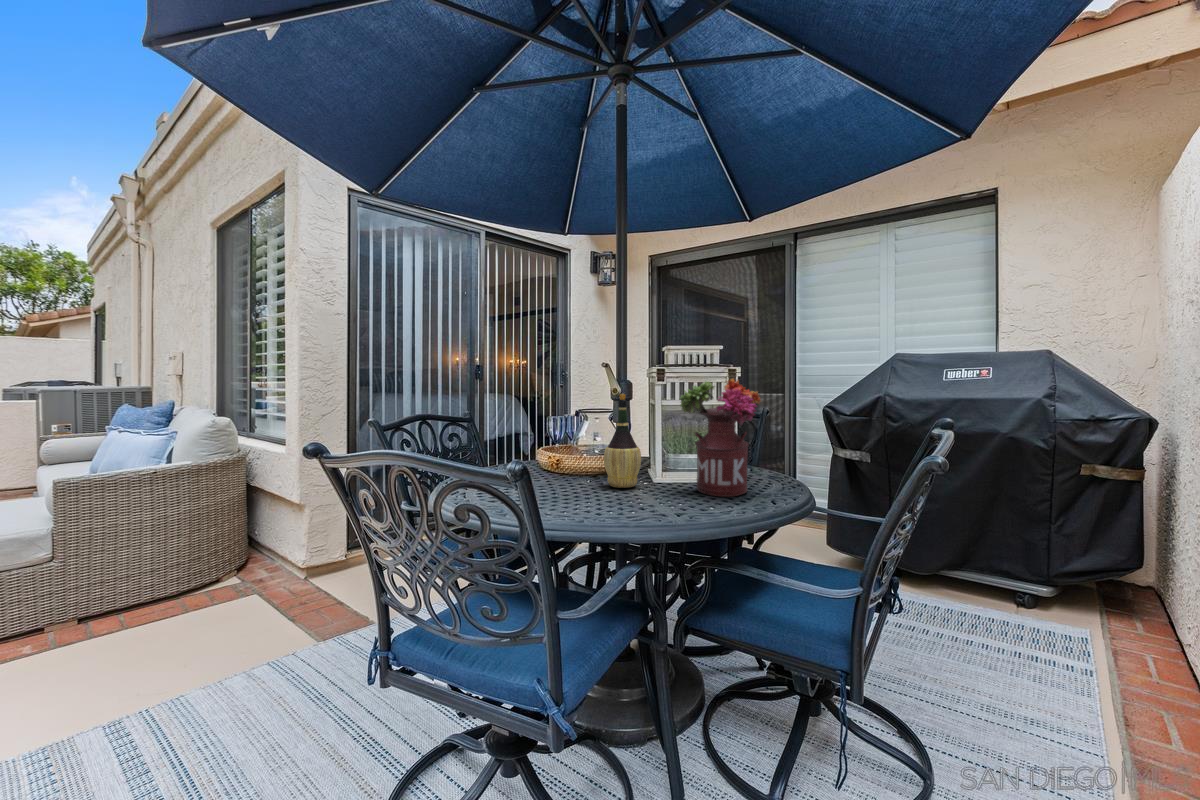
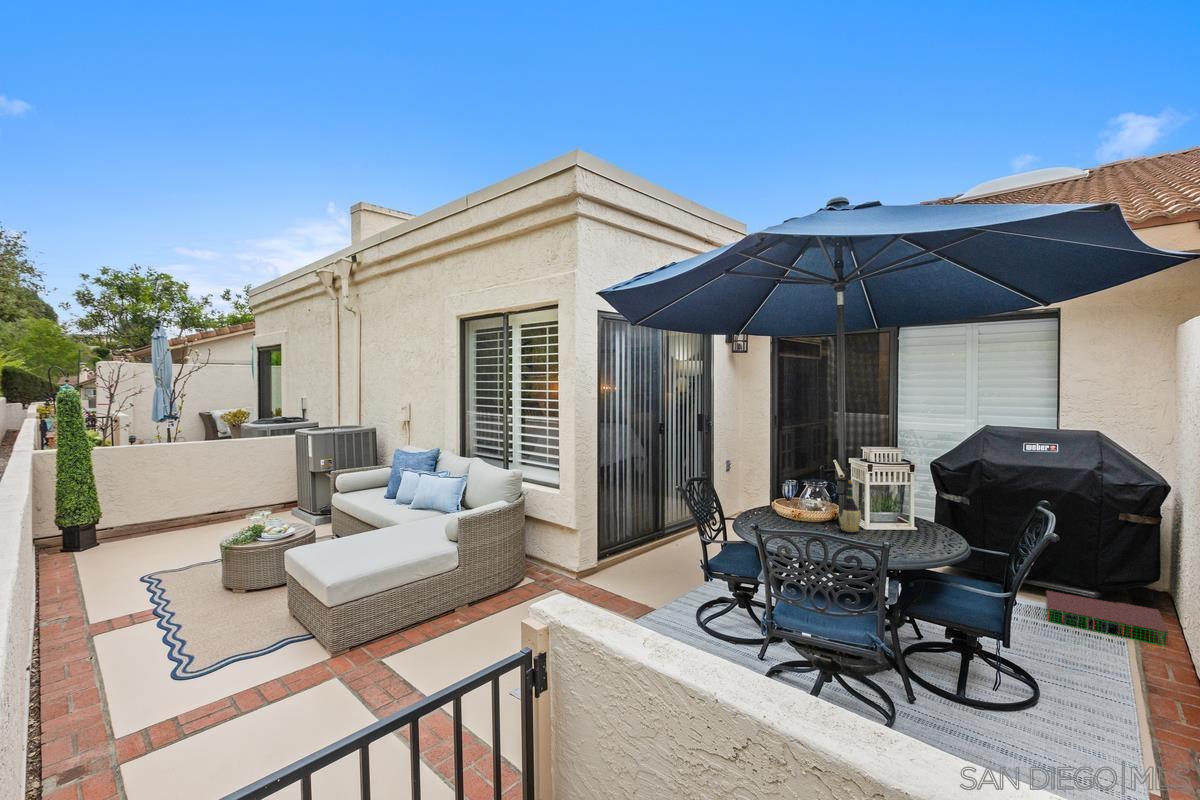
flower arrangement: present [680,379,761,497] -> none [886,474,935,539]
storage bin: none [975,585,1165,676] -> present [1046,591,1168,646]

